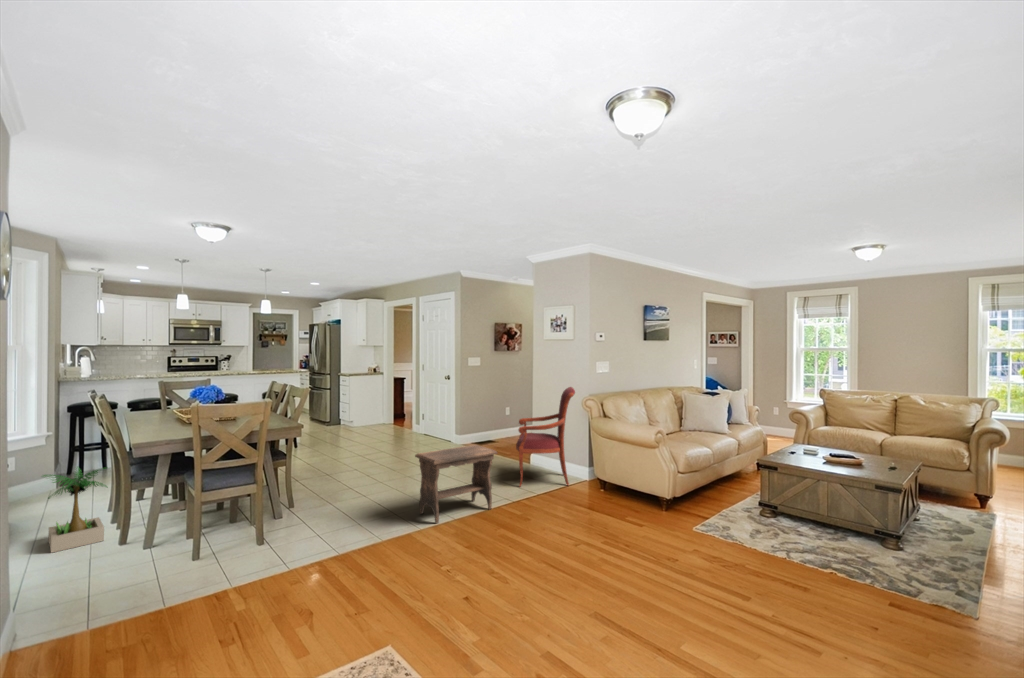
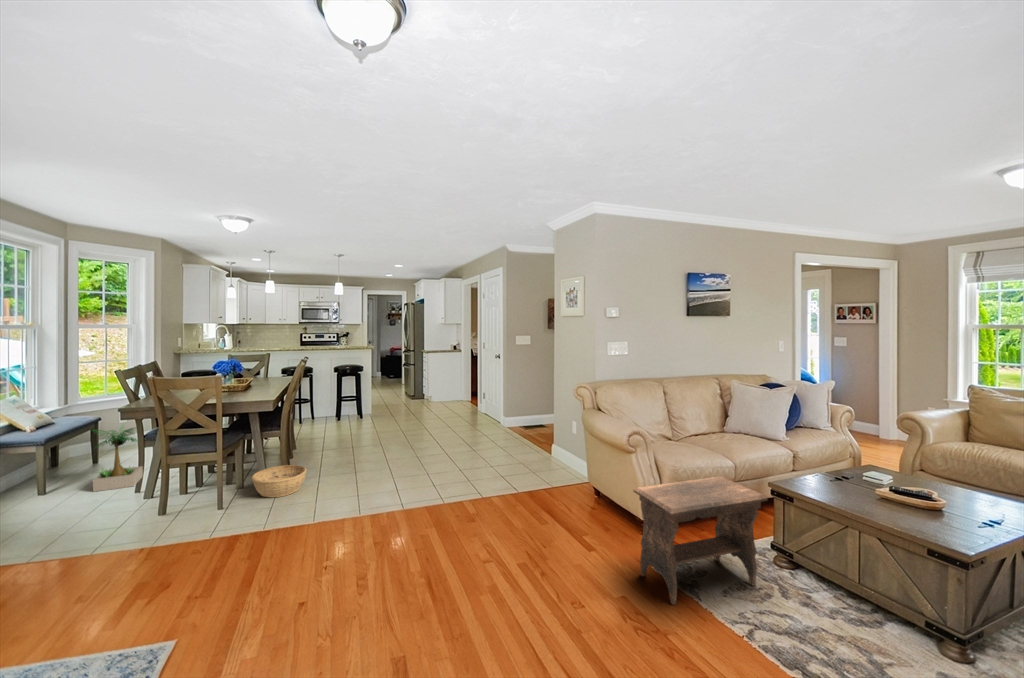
armchair: present [516,387,575,487] -> none [506,371,579,483]
footstool: present [415,445,497,523] -> present [633,476,768,605]
basket: none [277,495,334,529] -> present [252,465,307,497]

